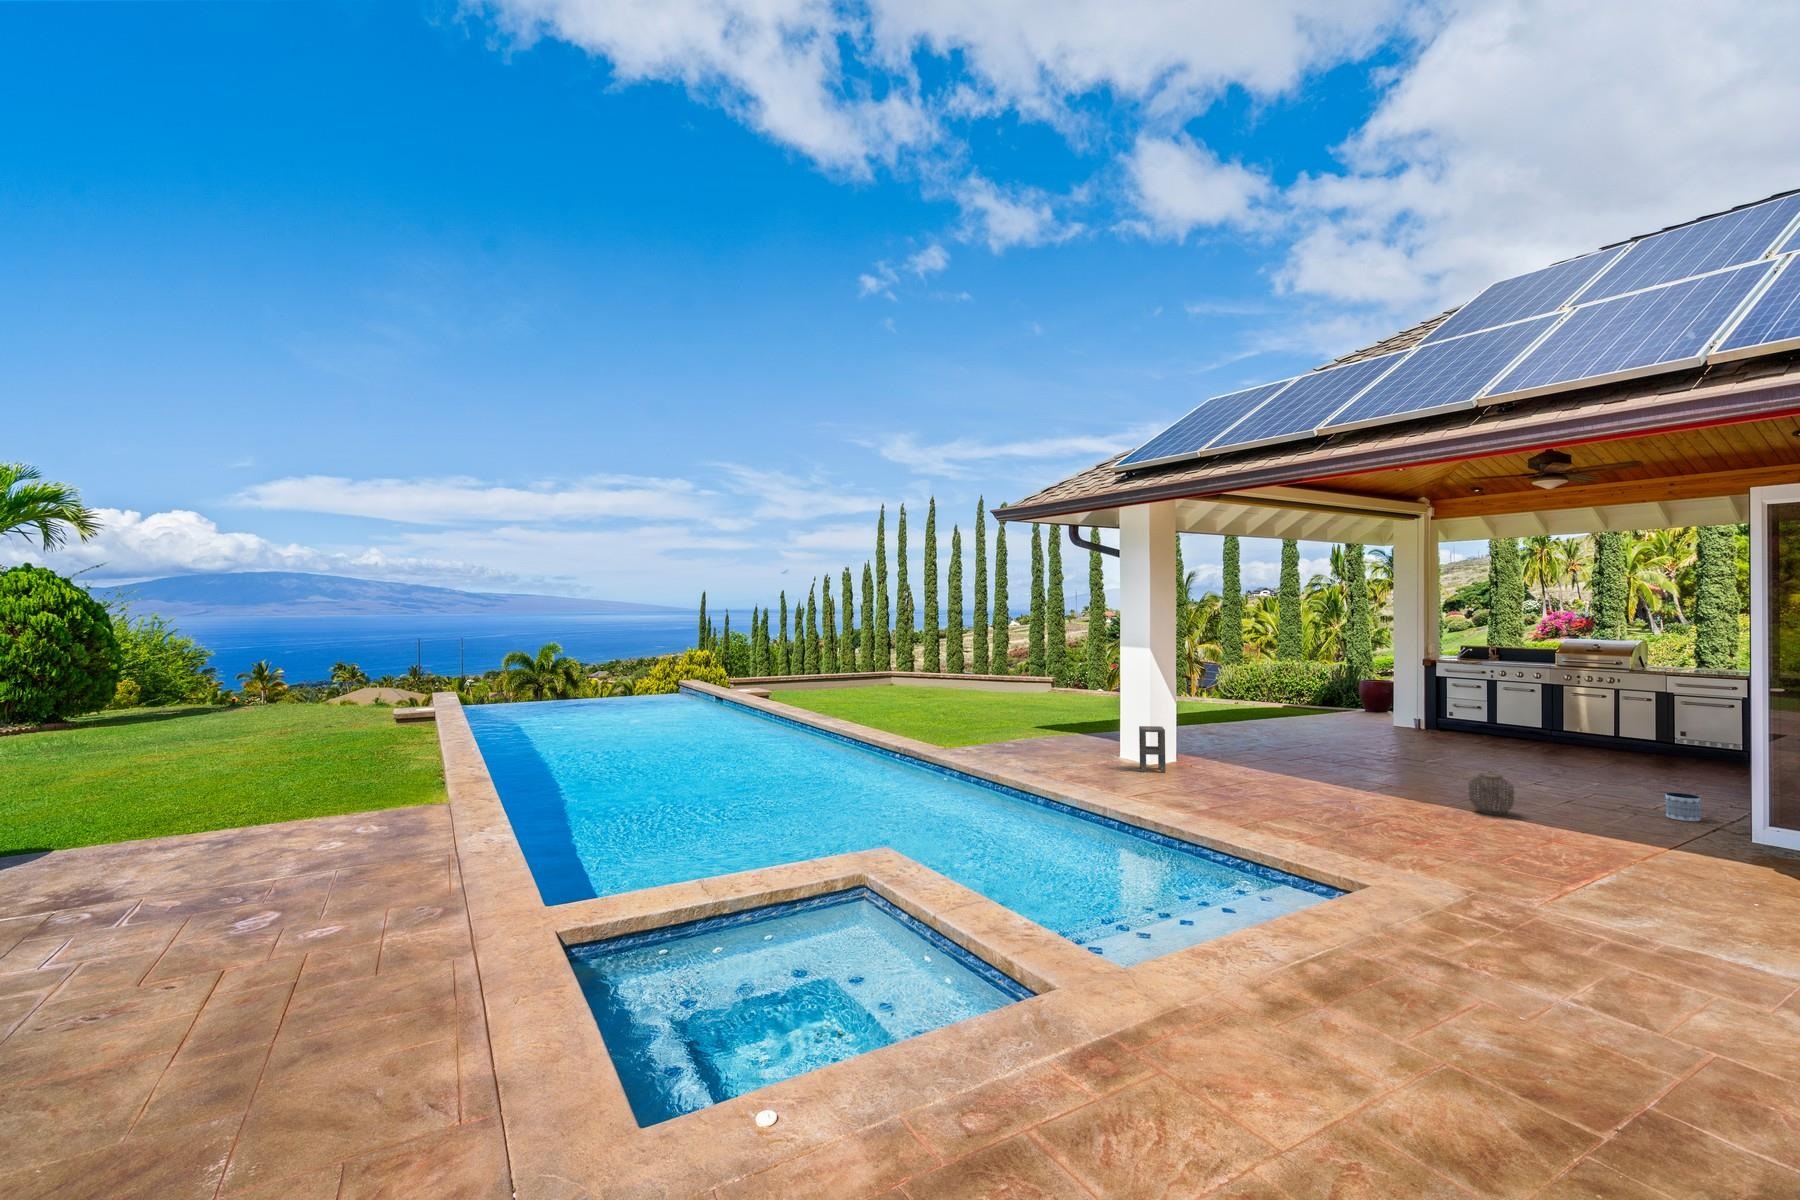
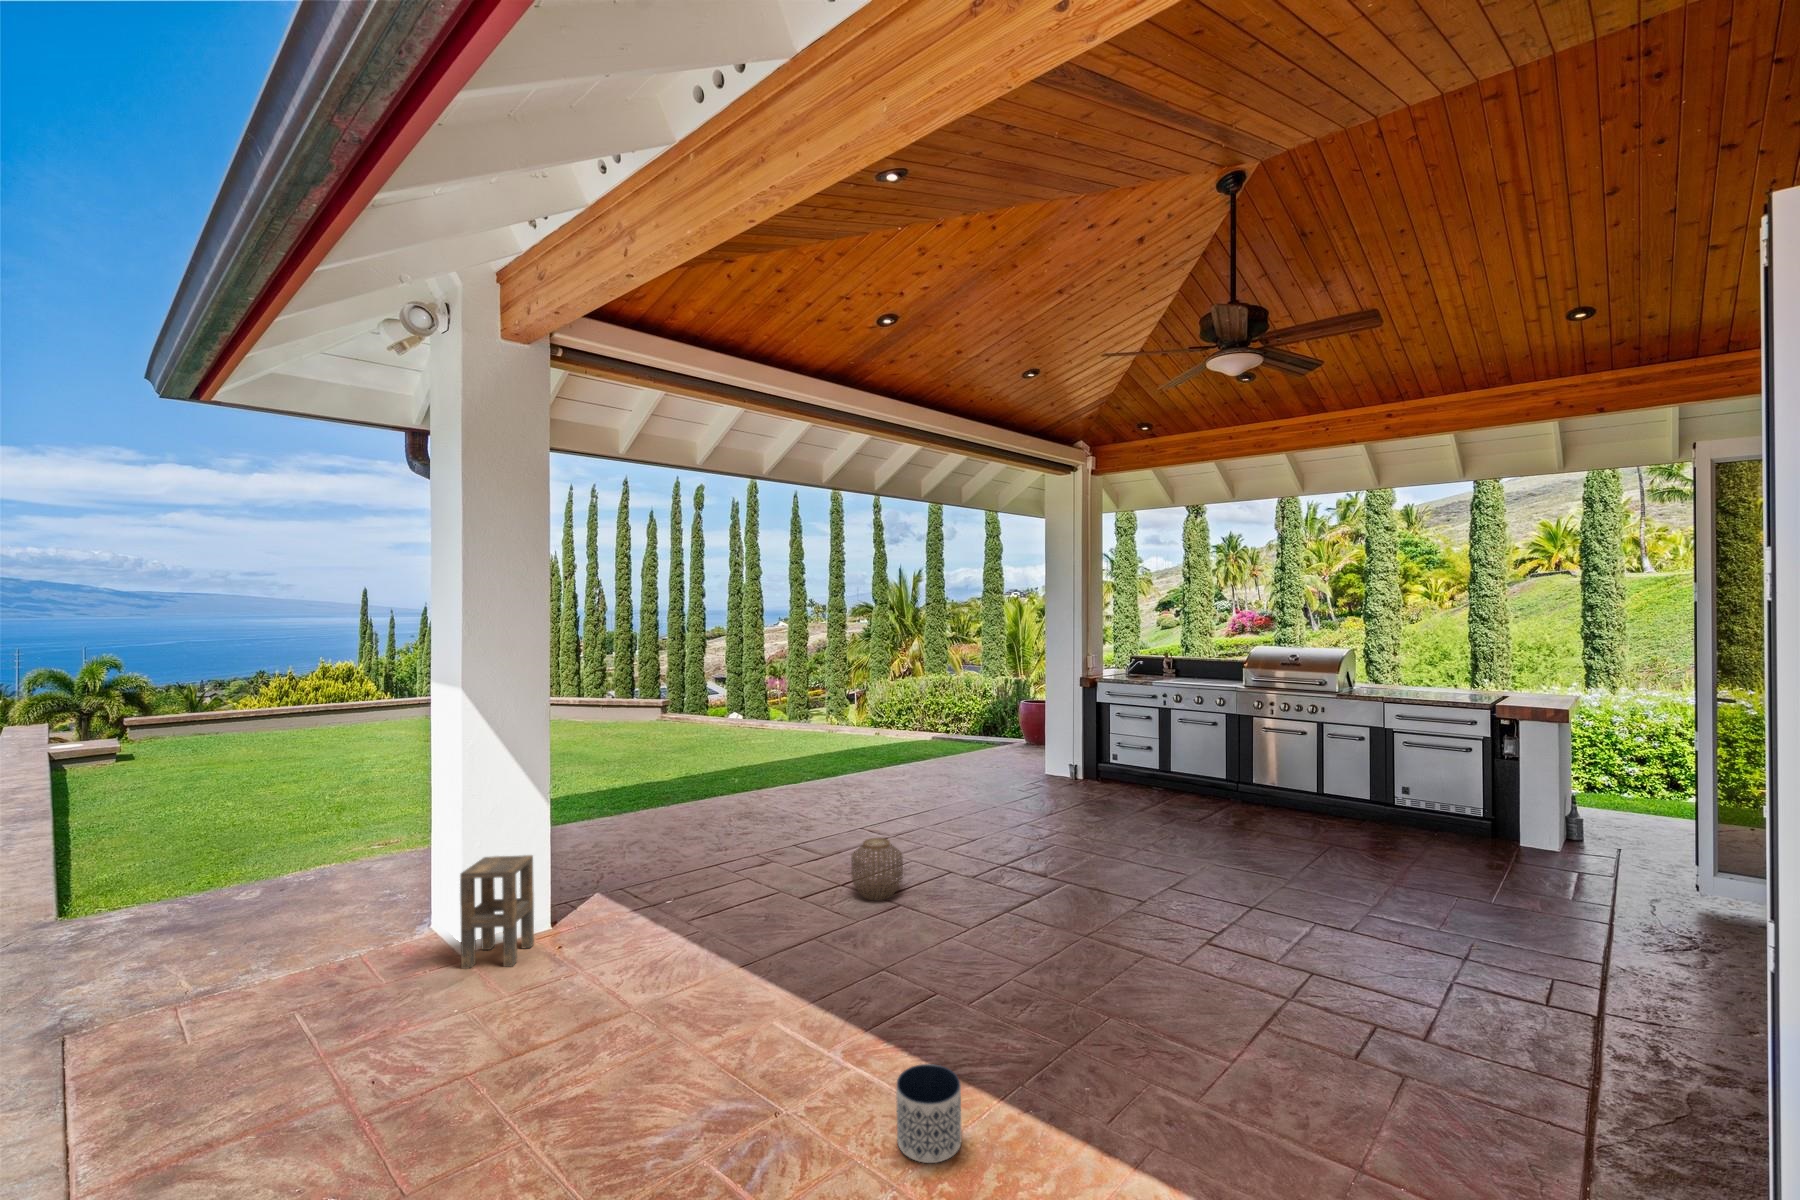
woven basket: present [1469,773,1514,816] -> present [851,838,903,900]
planter: present [1665,793,1701,821] -> present [896,1064,962,1163]

